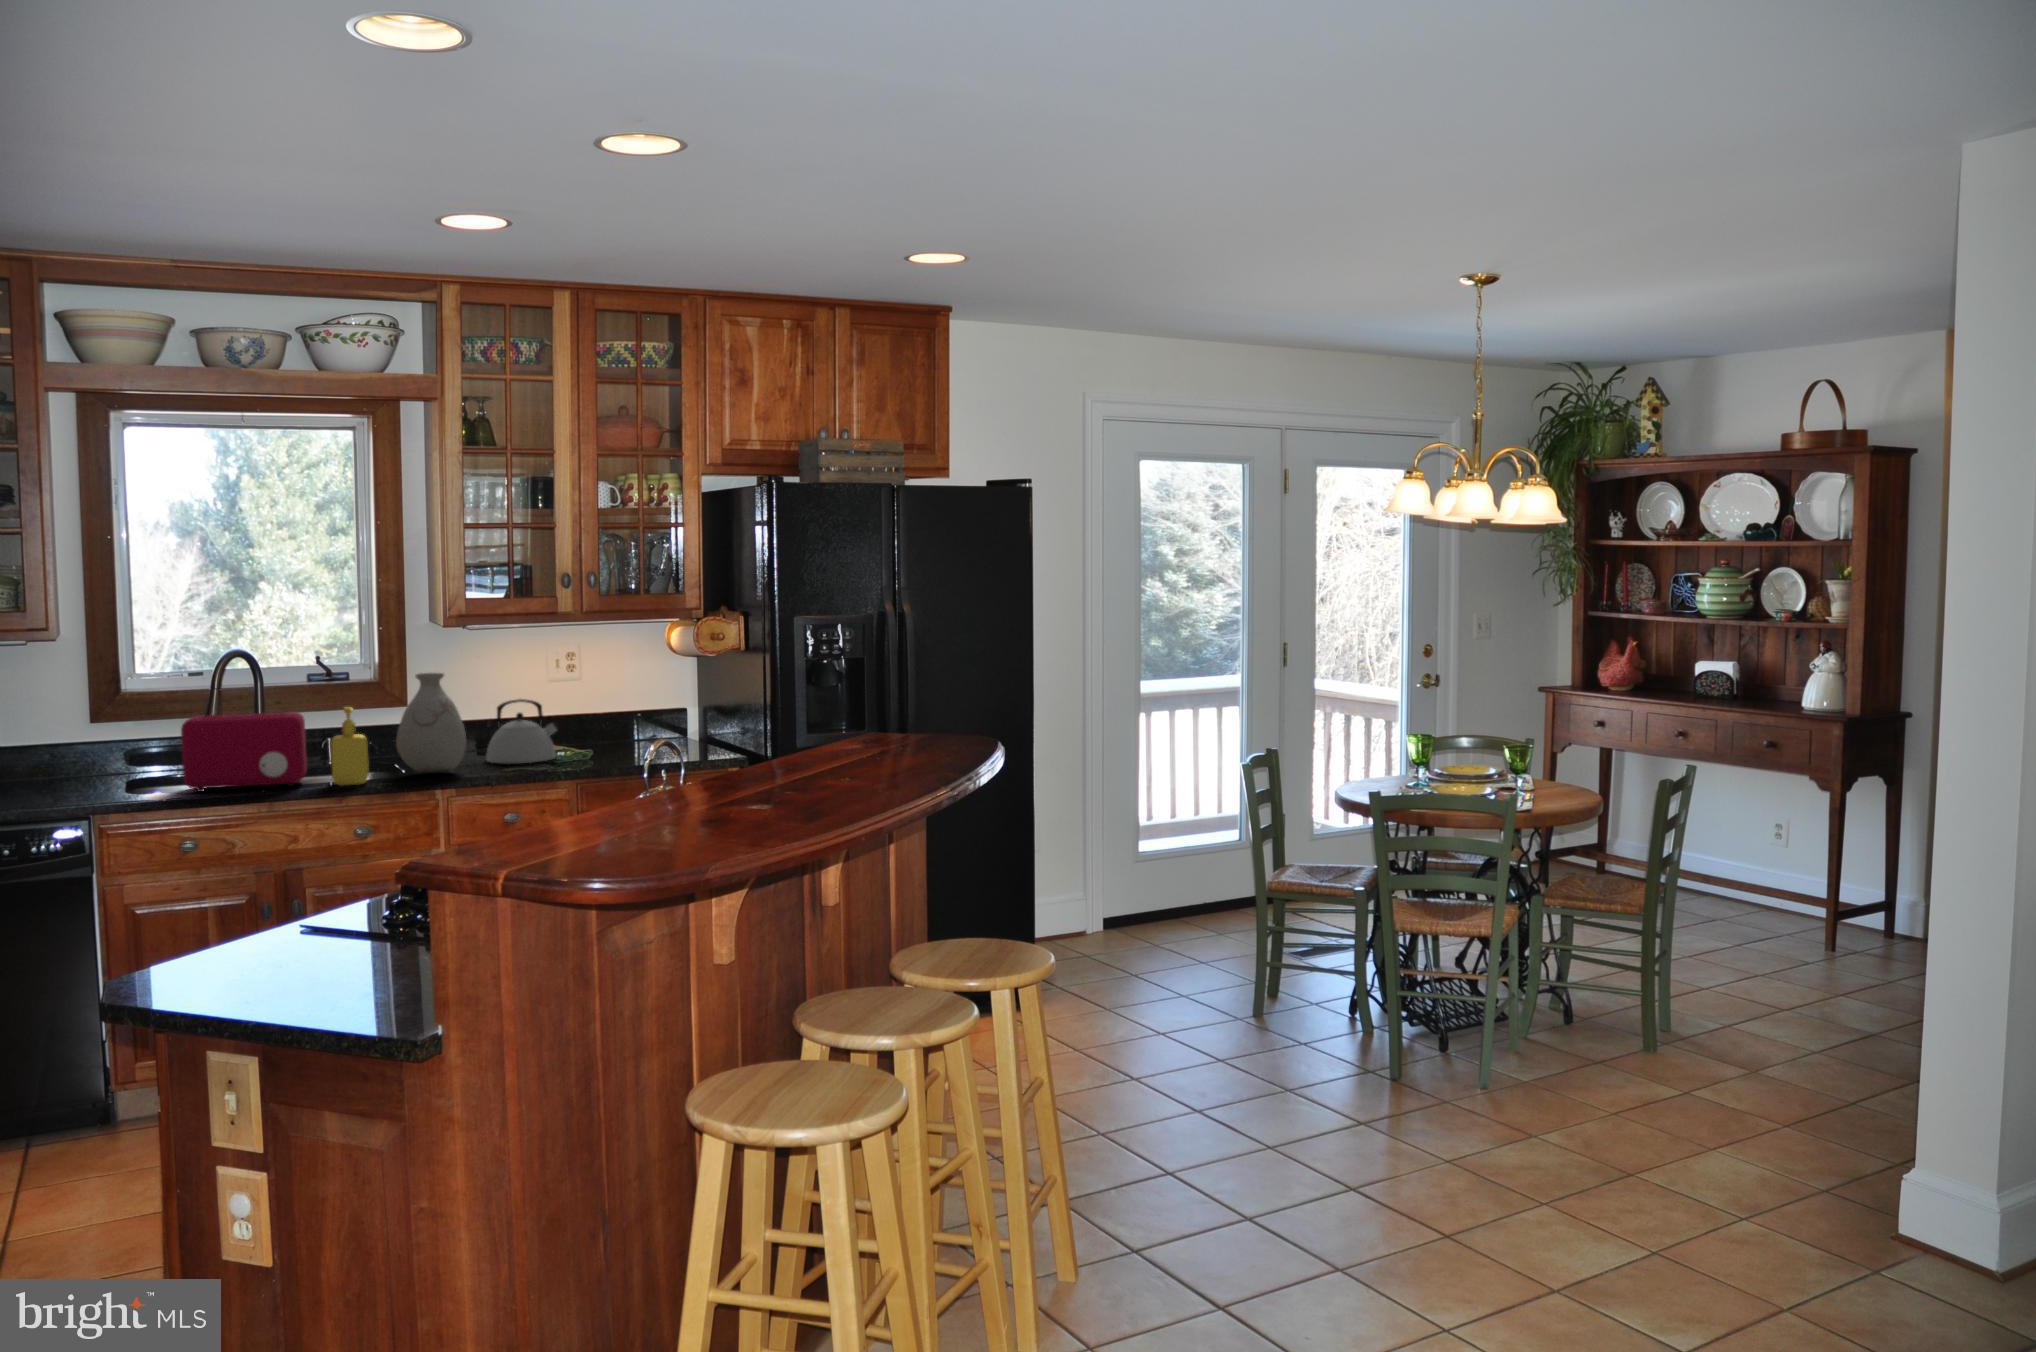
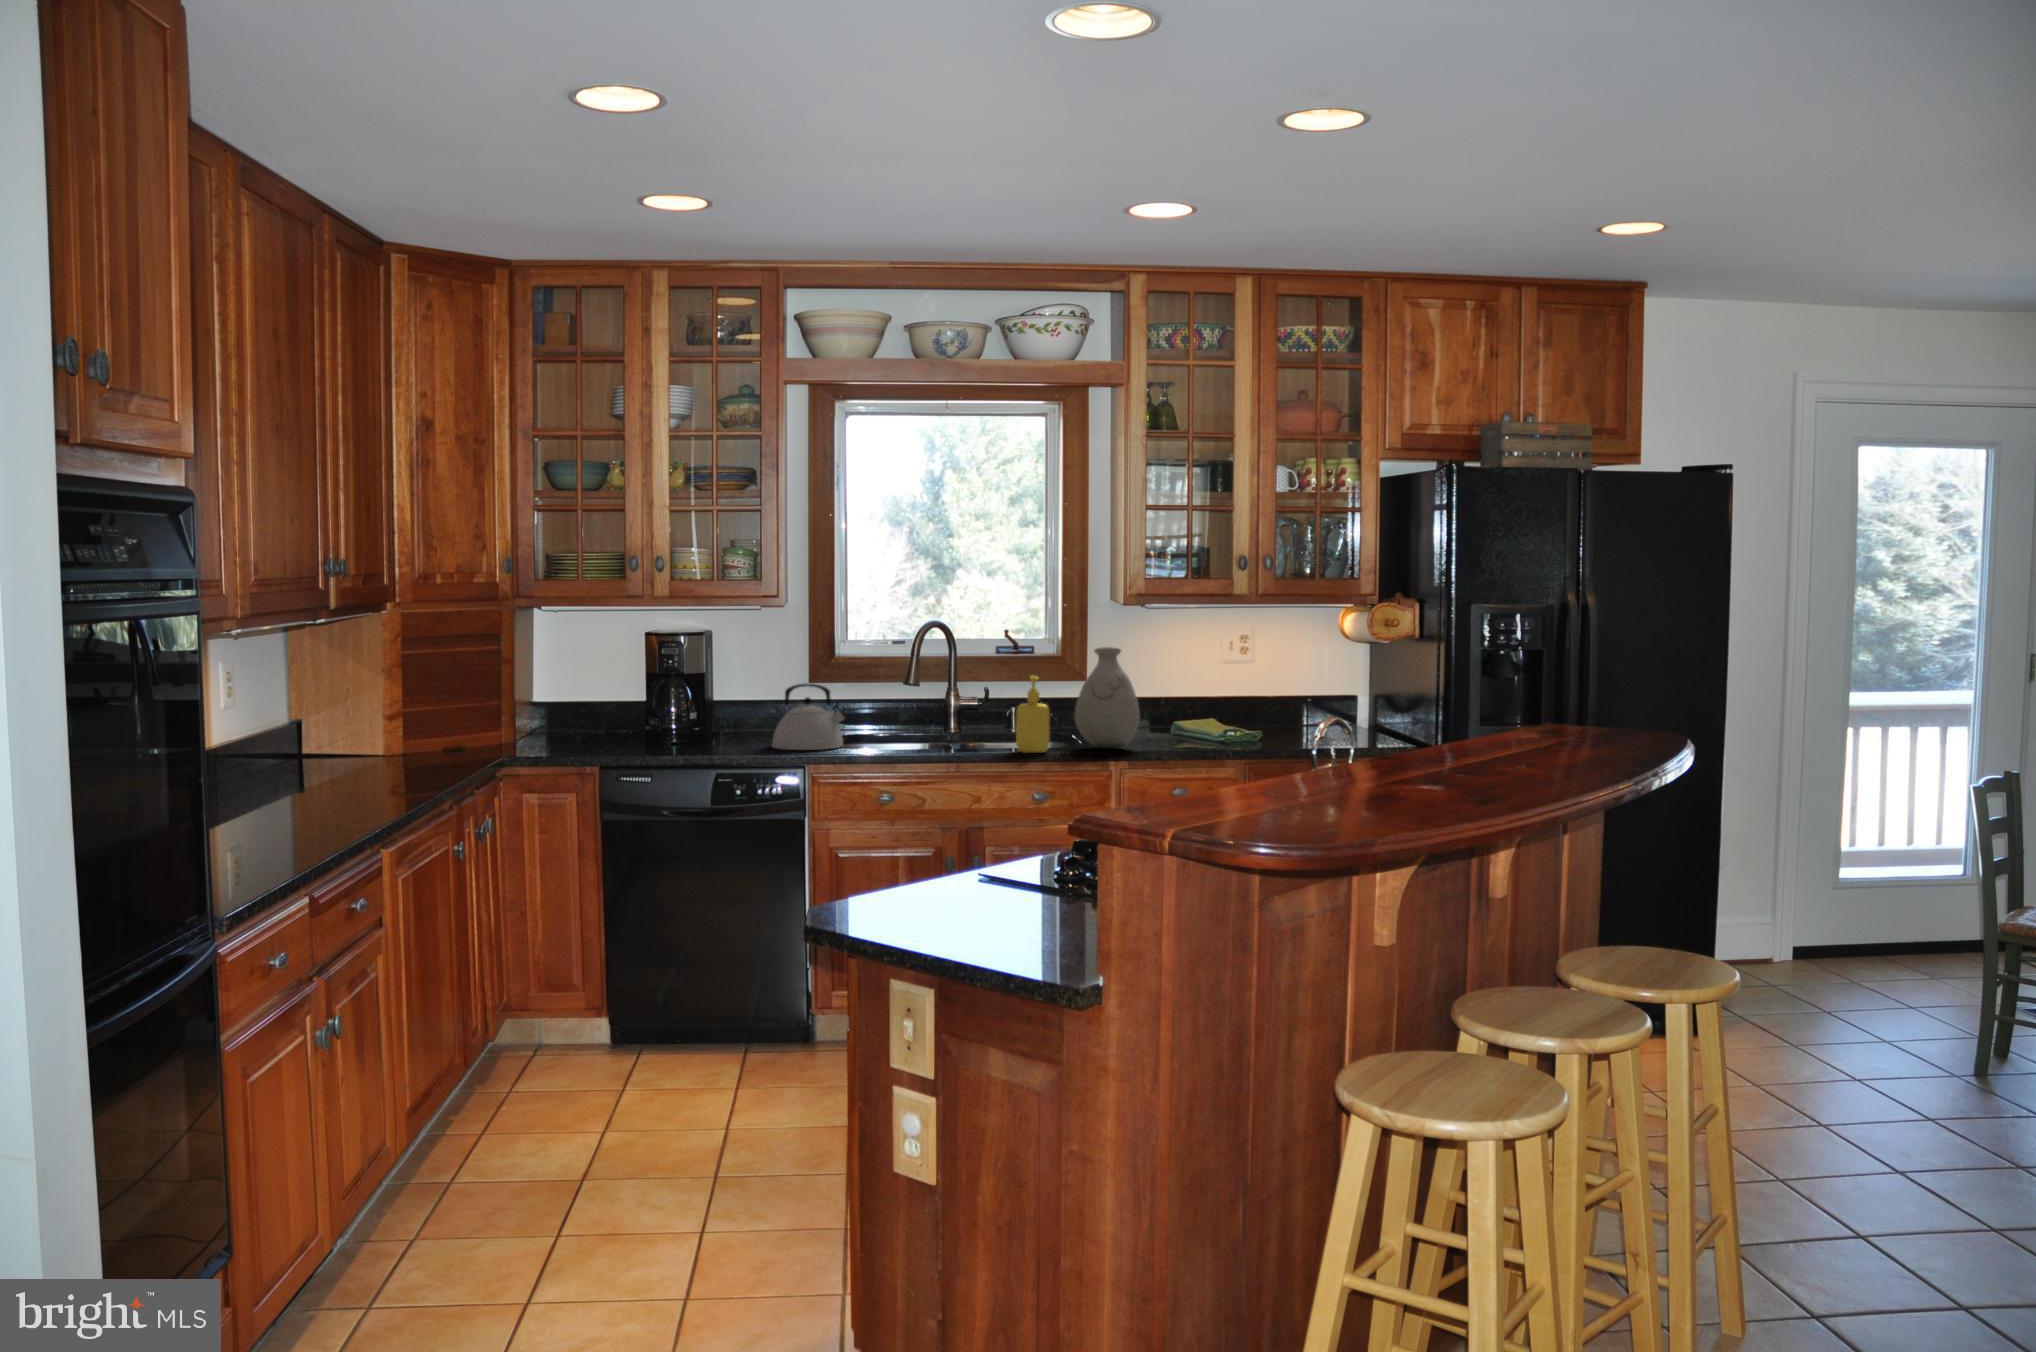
kettle: present [486,699,558,764] -> present [772,684,846,750]
toaster: present [181,712,307,792] -> none [888,679,994,751]

